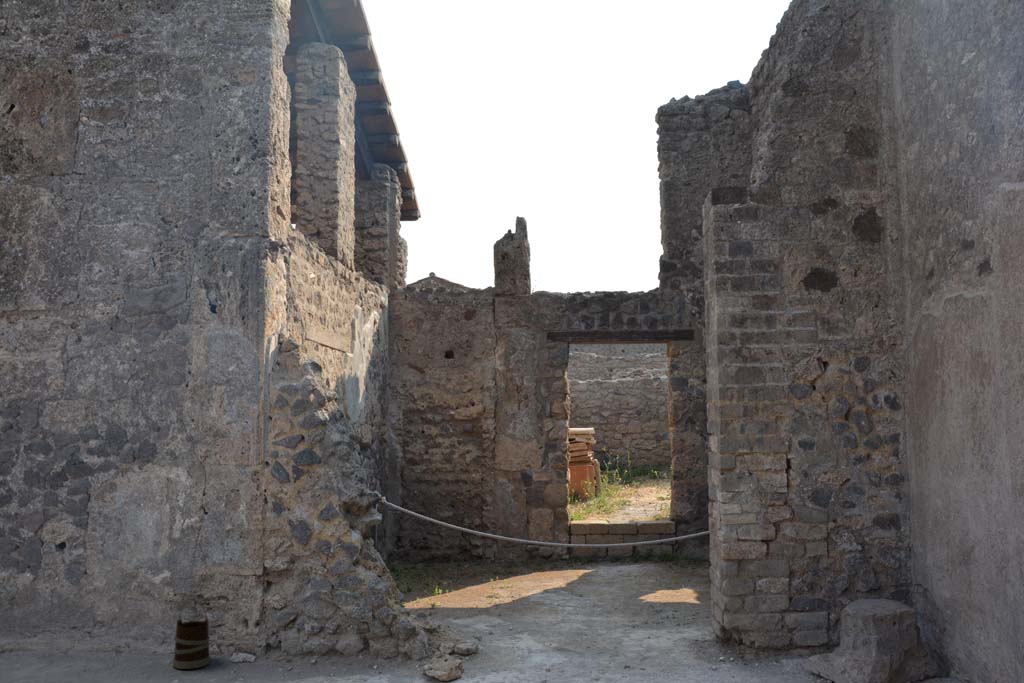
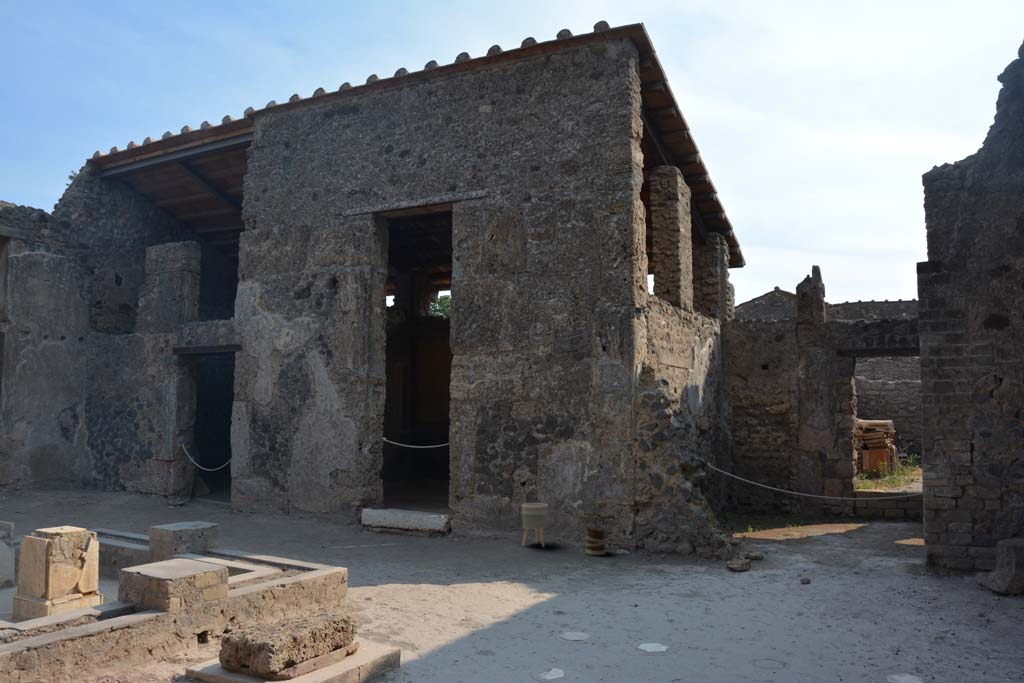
planter: none [50,583,104,666] -> present [522,503,548,547]

